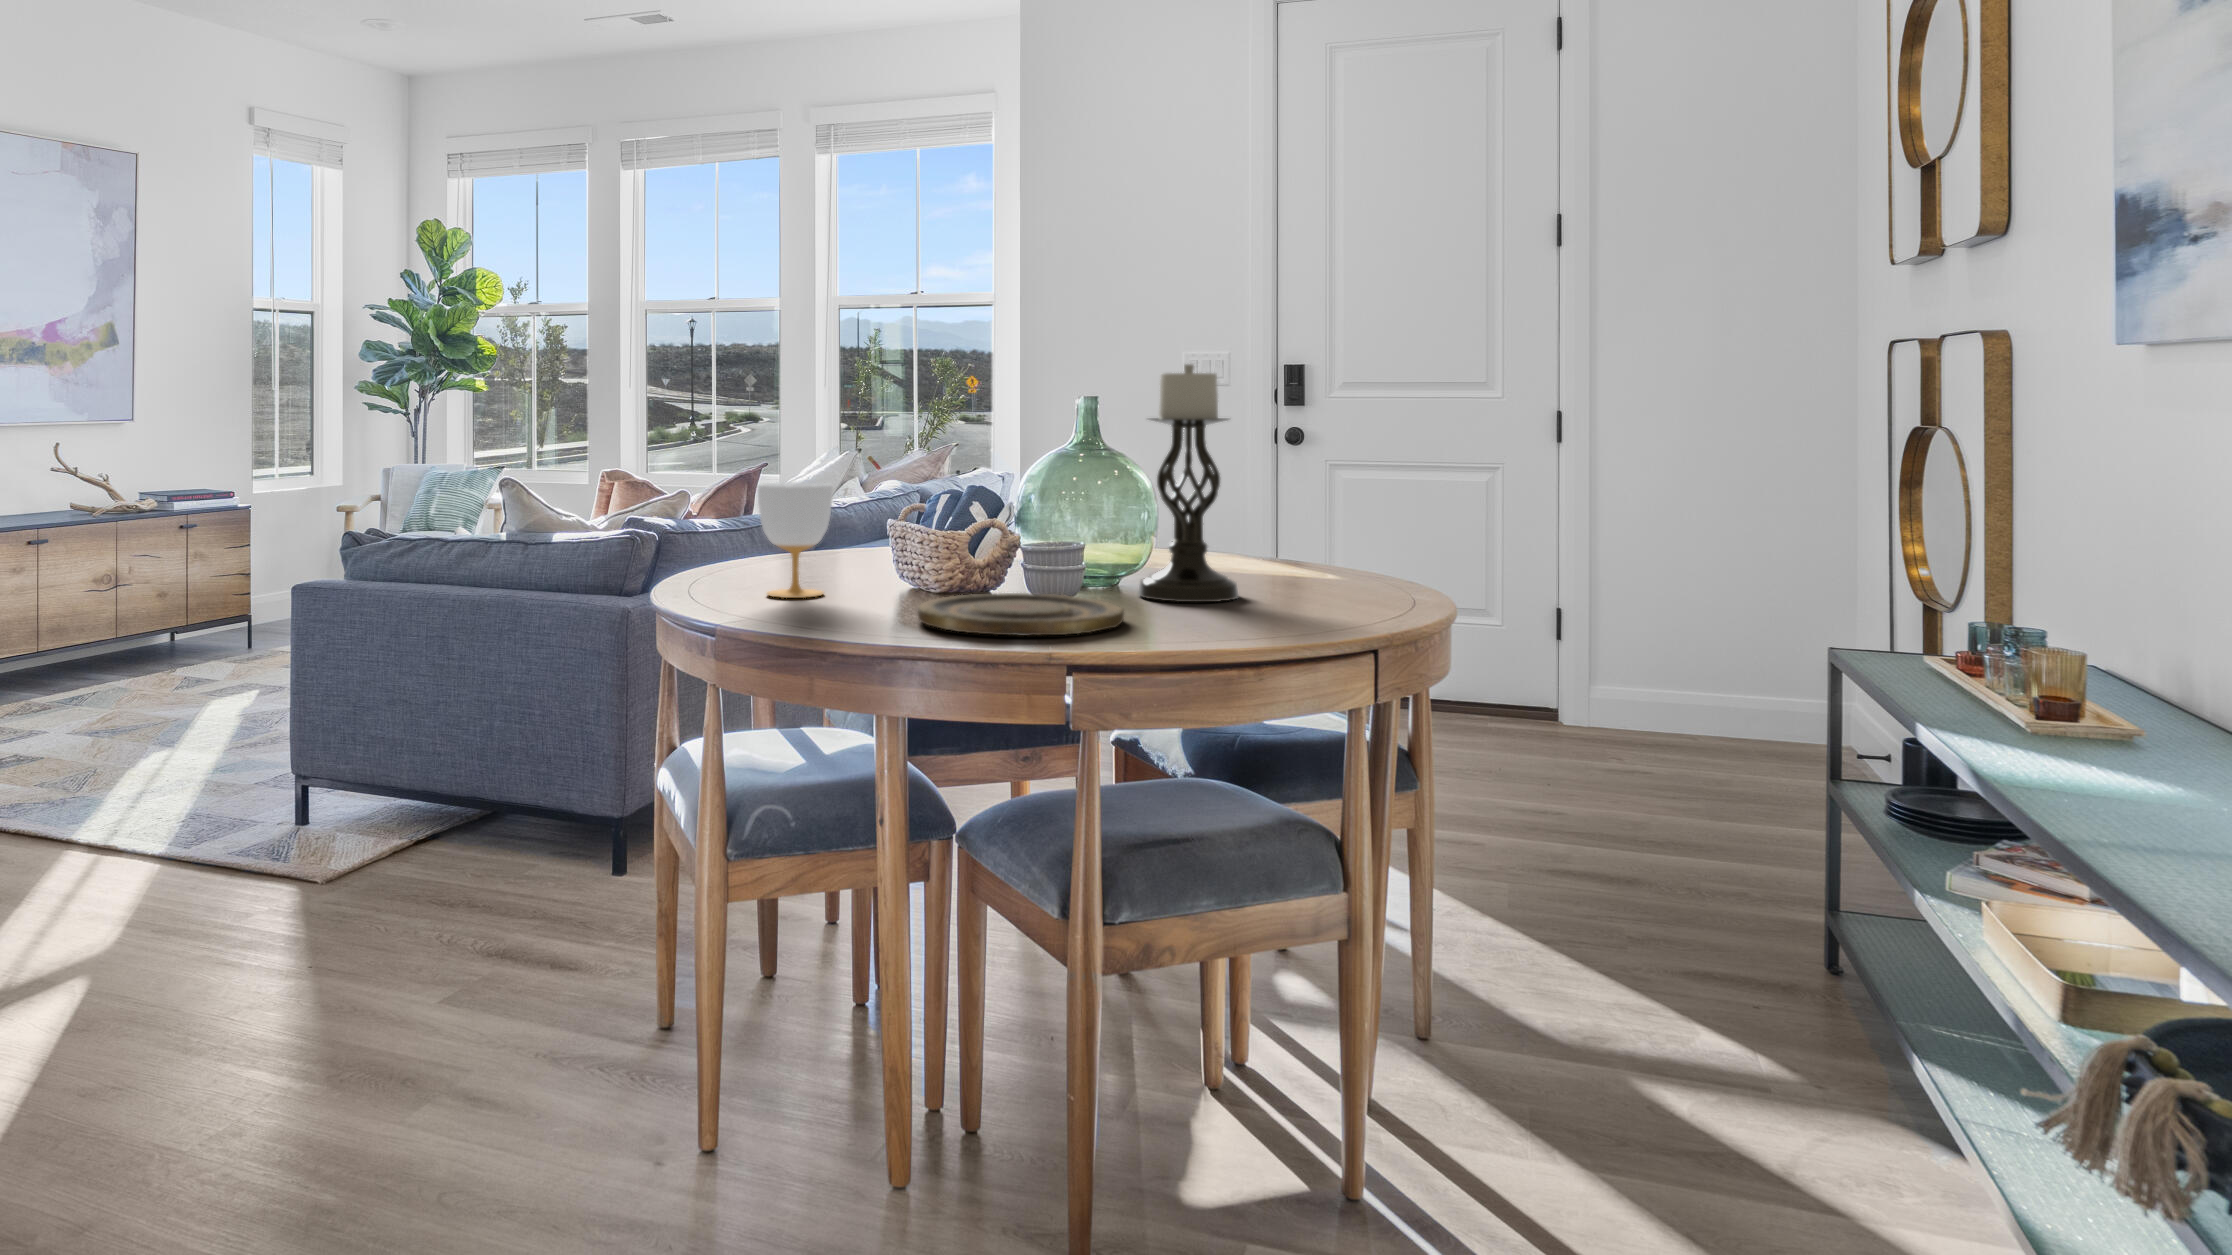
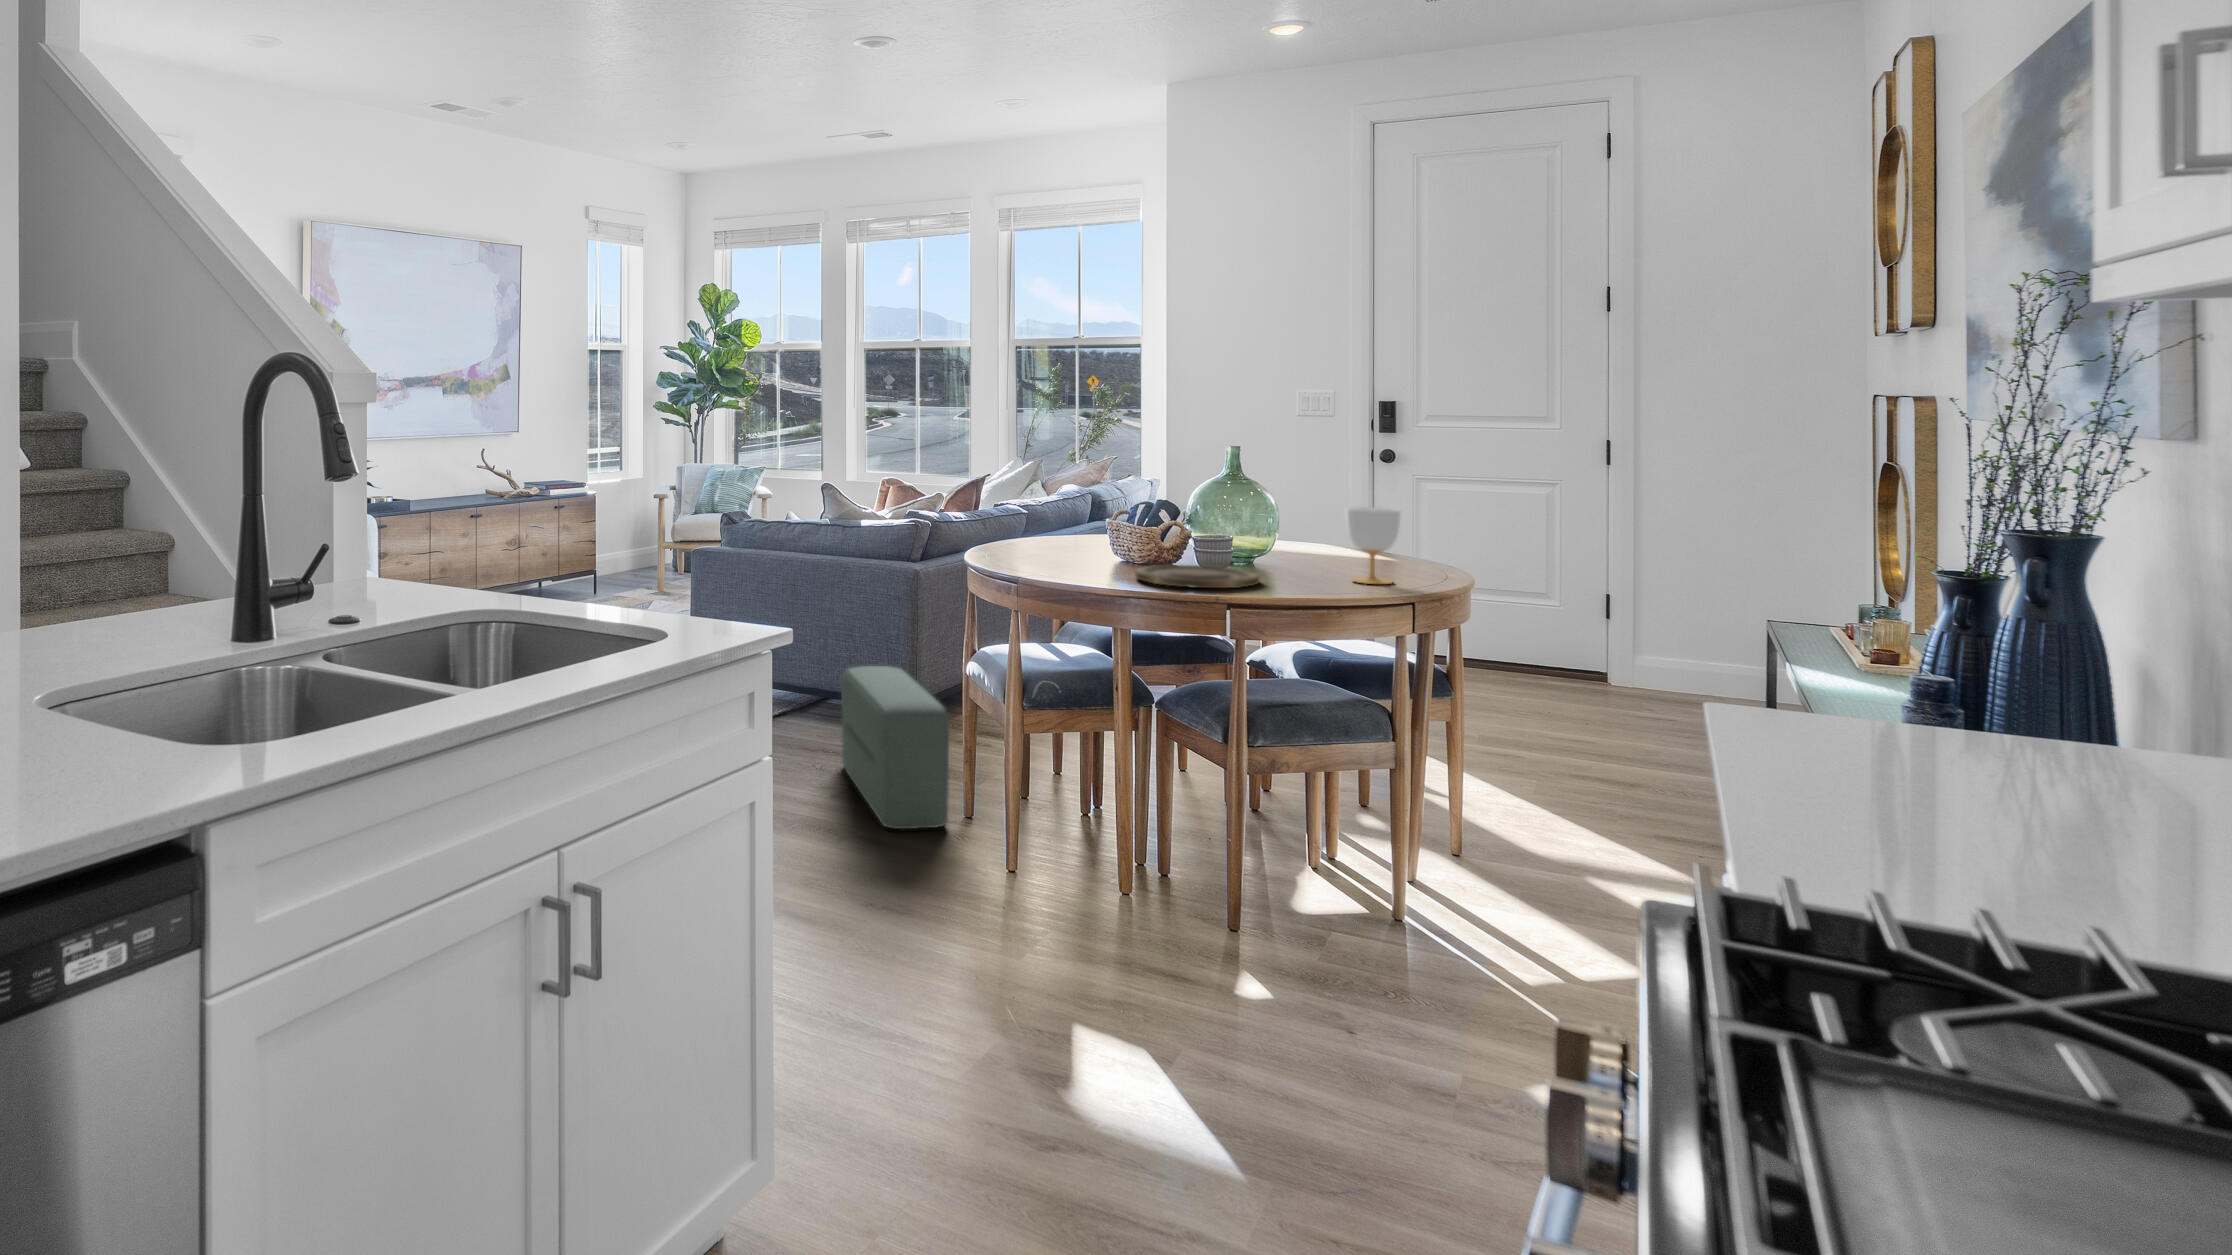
candle holder: present [1138,364,1238,602] -> none [1267,430,1331,573]
cup: present [758,482,833,598] -> present [1345,507,1400,584]
pouf: none [485,768,629,1063] -> present [841,666,949,829]

